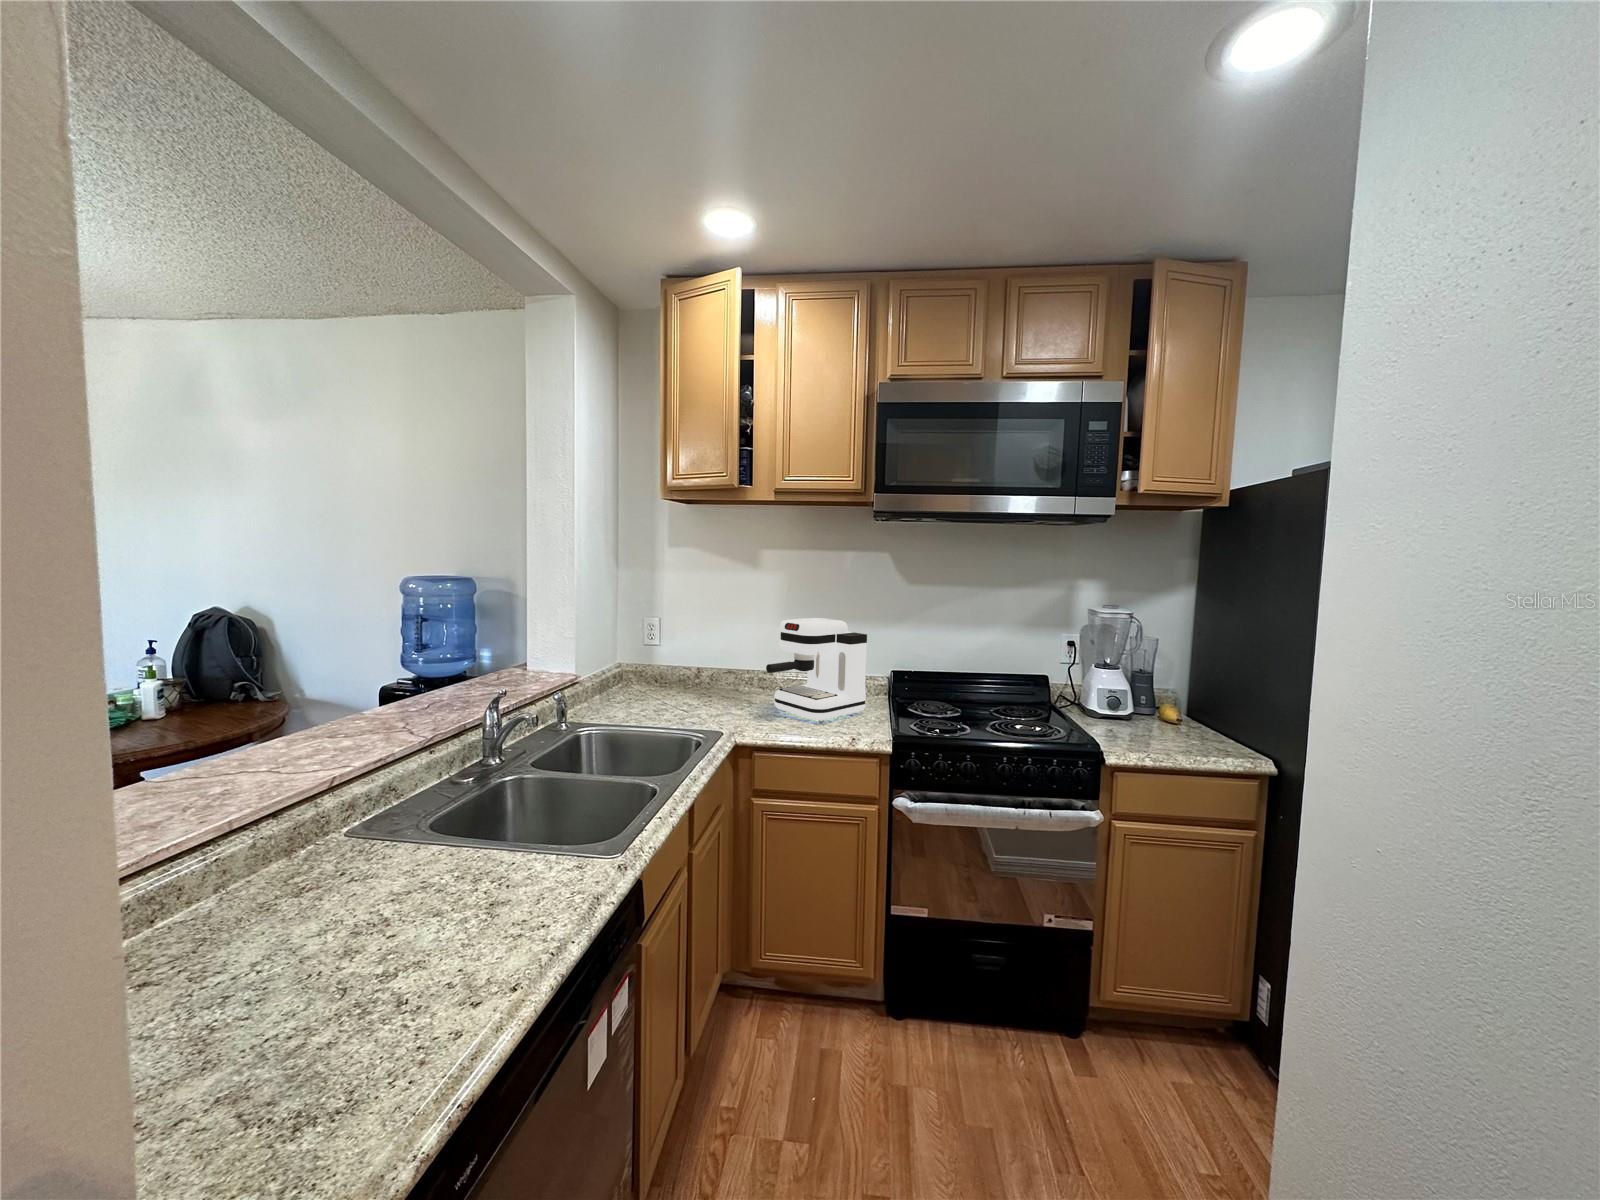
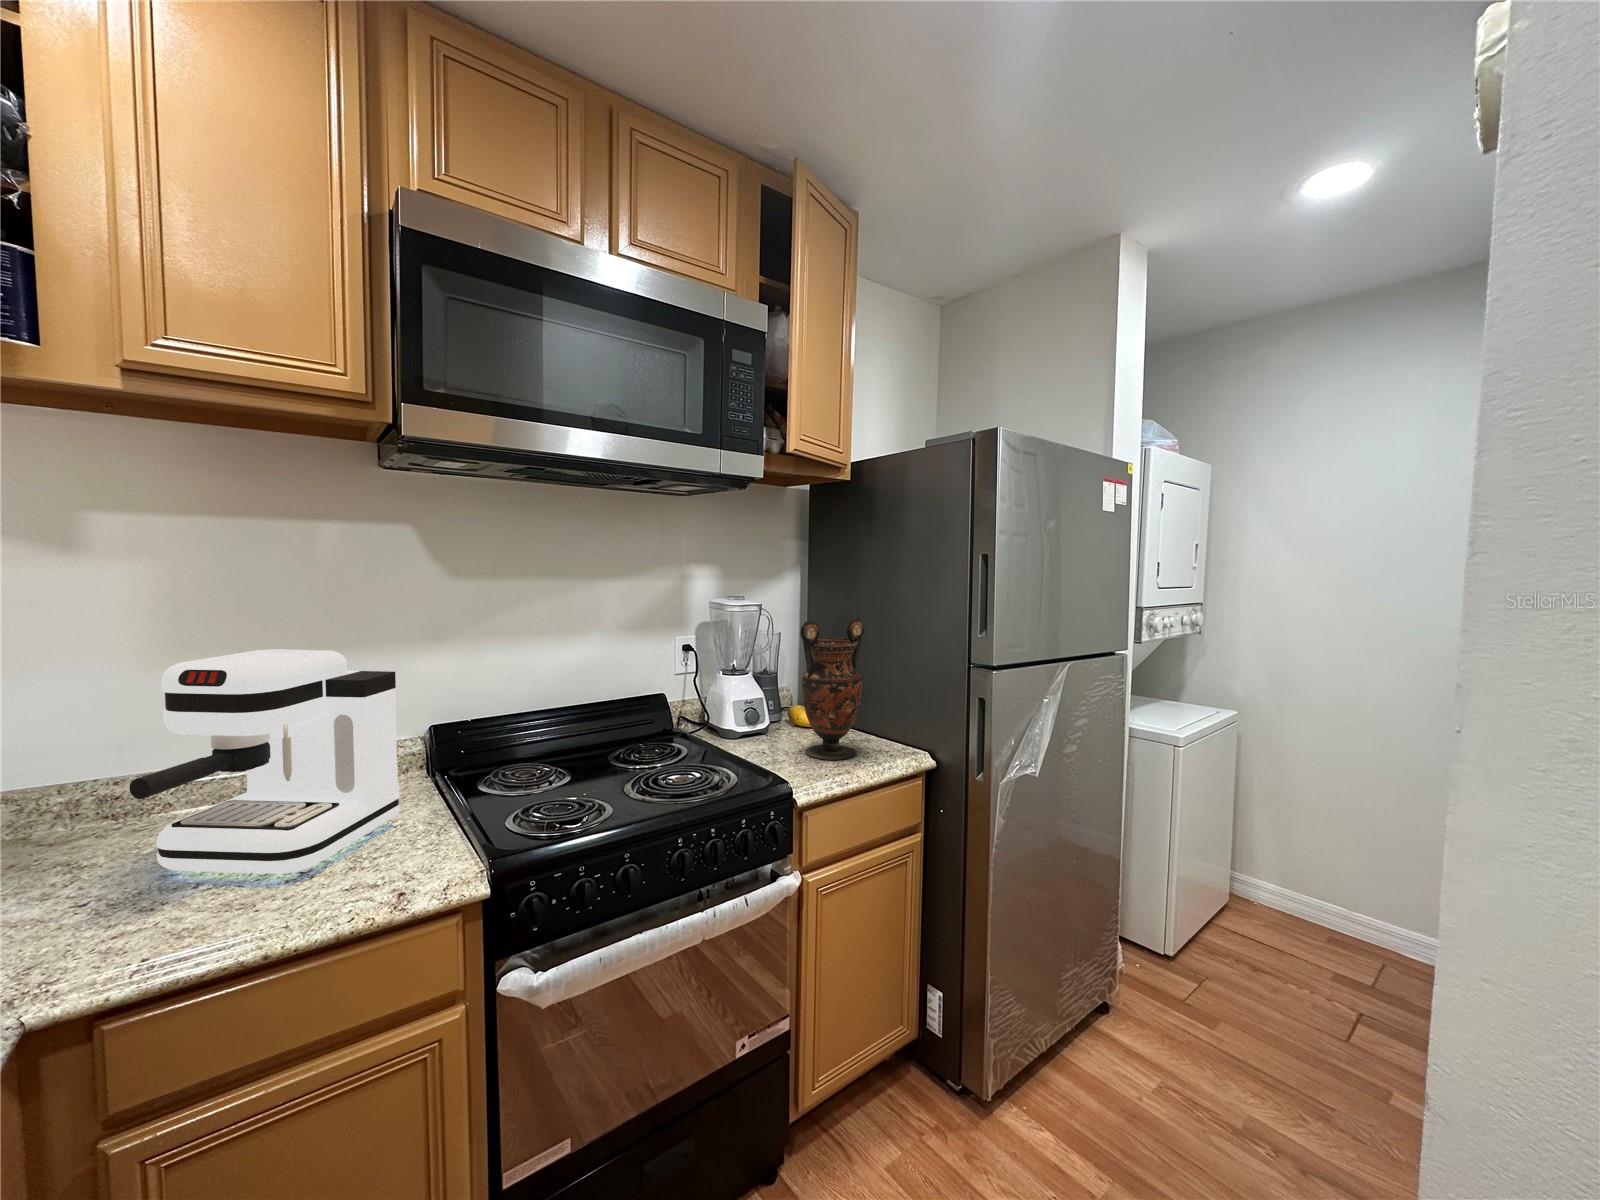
vase: none [1140,630,1211,747] -> present [800,618,864,760]

